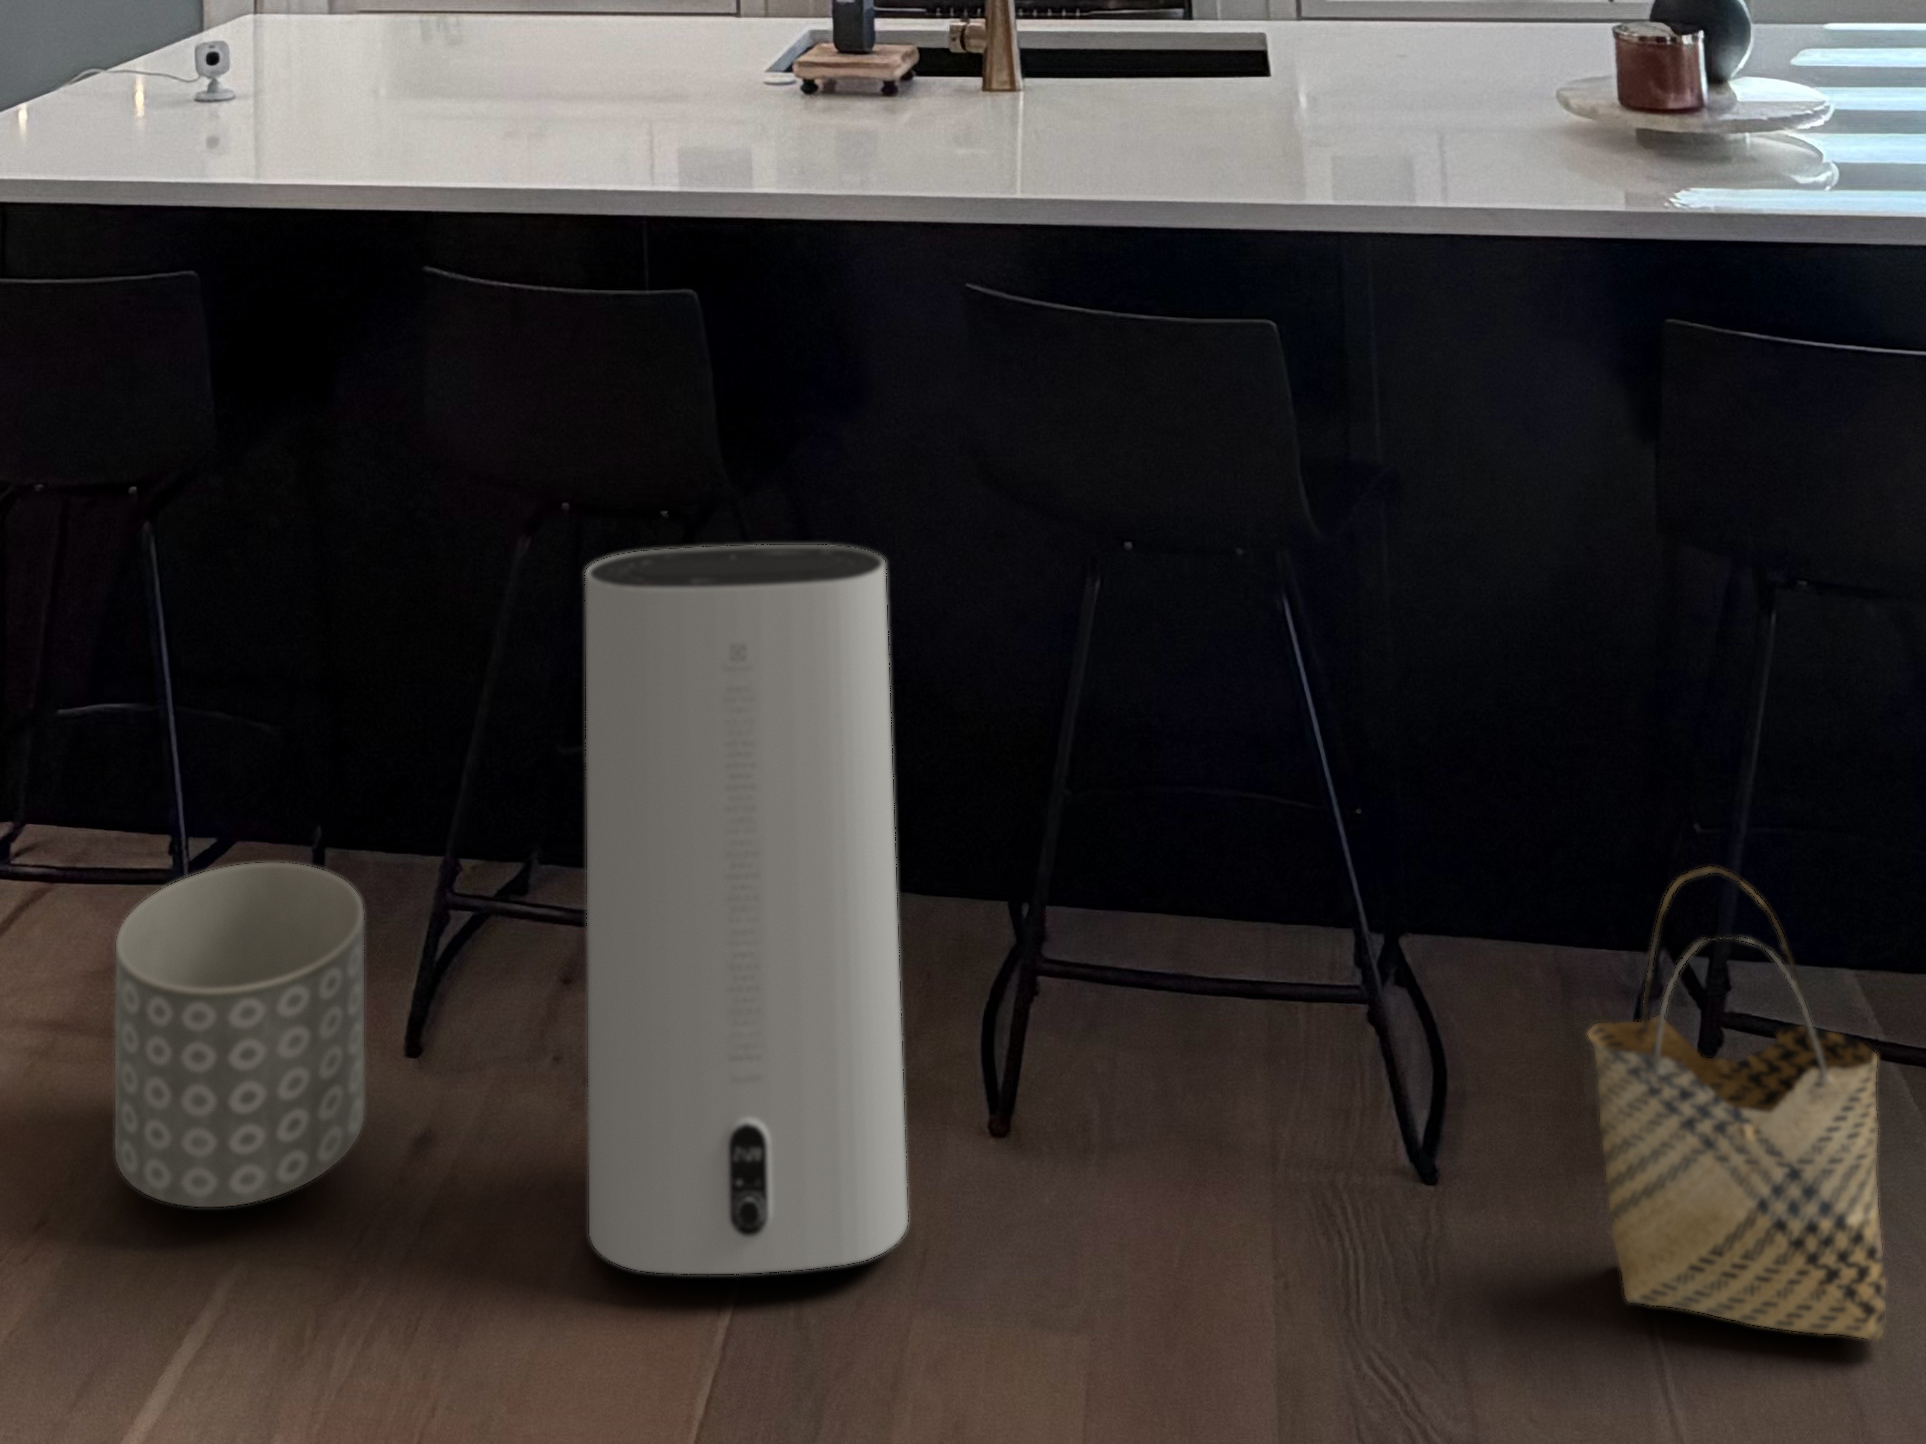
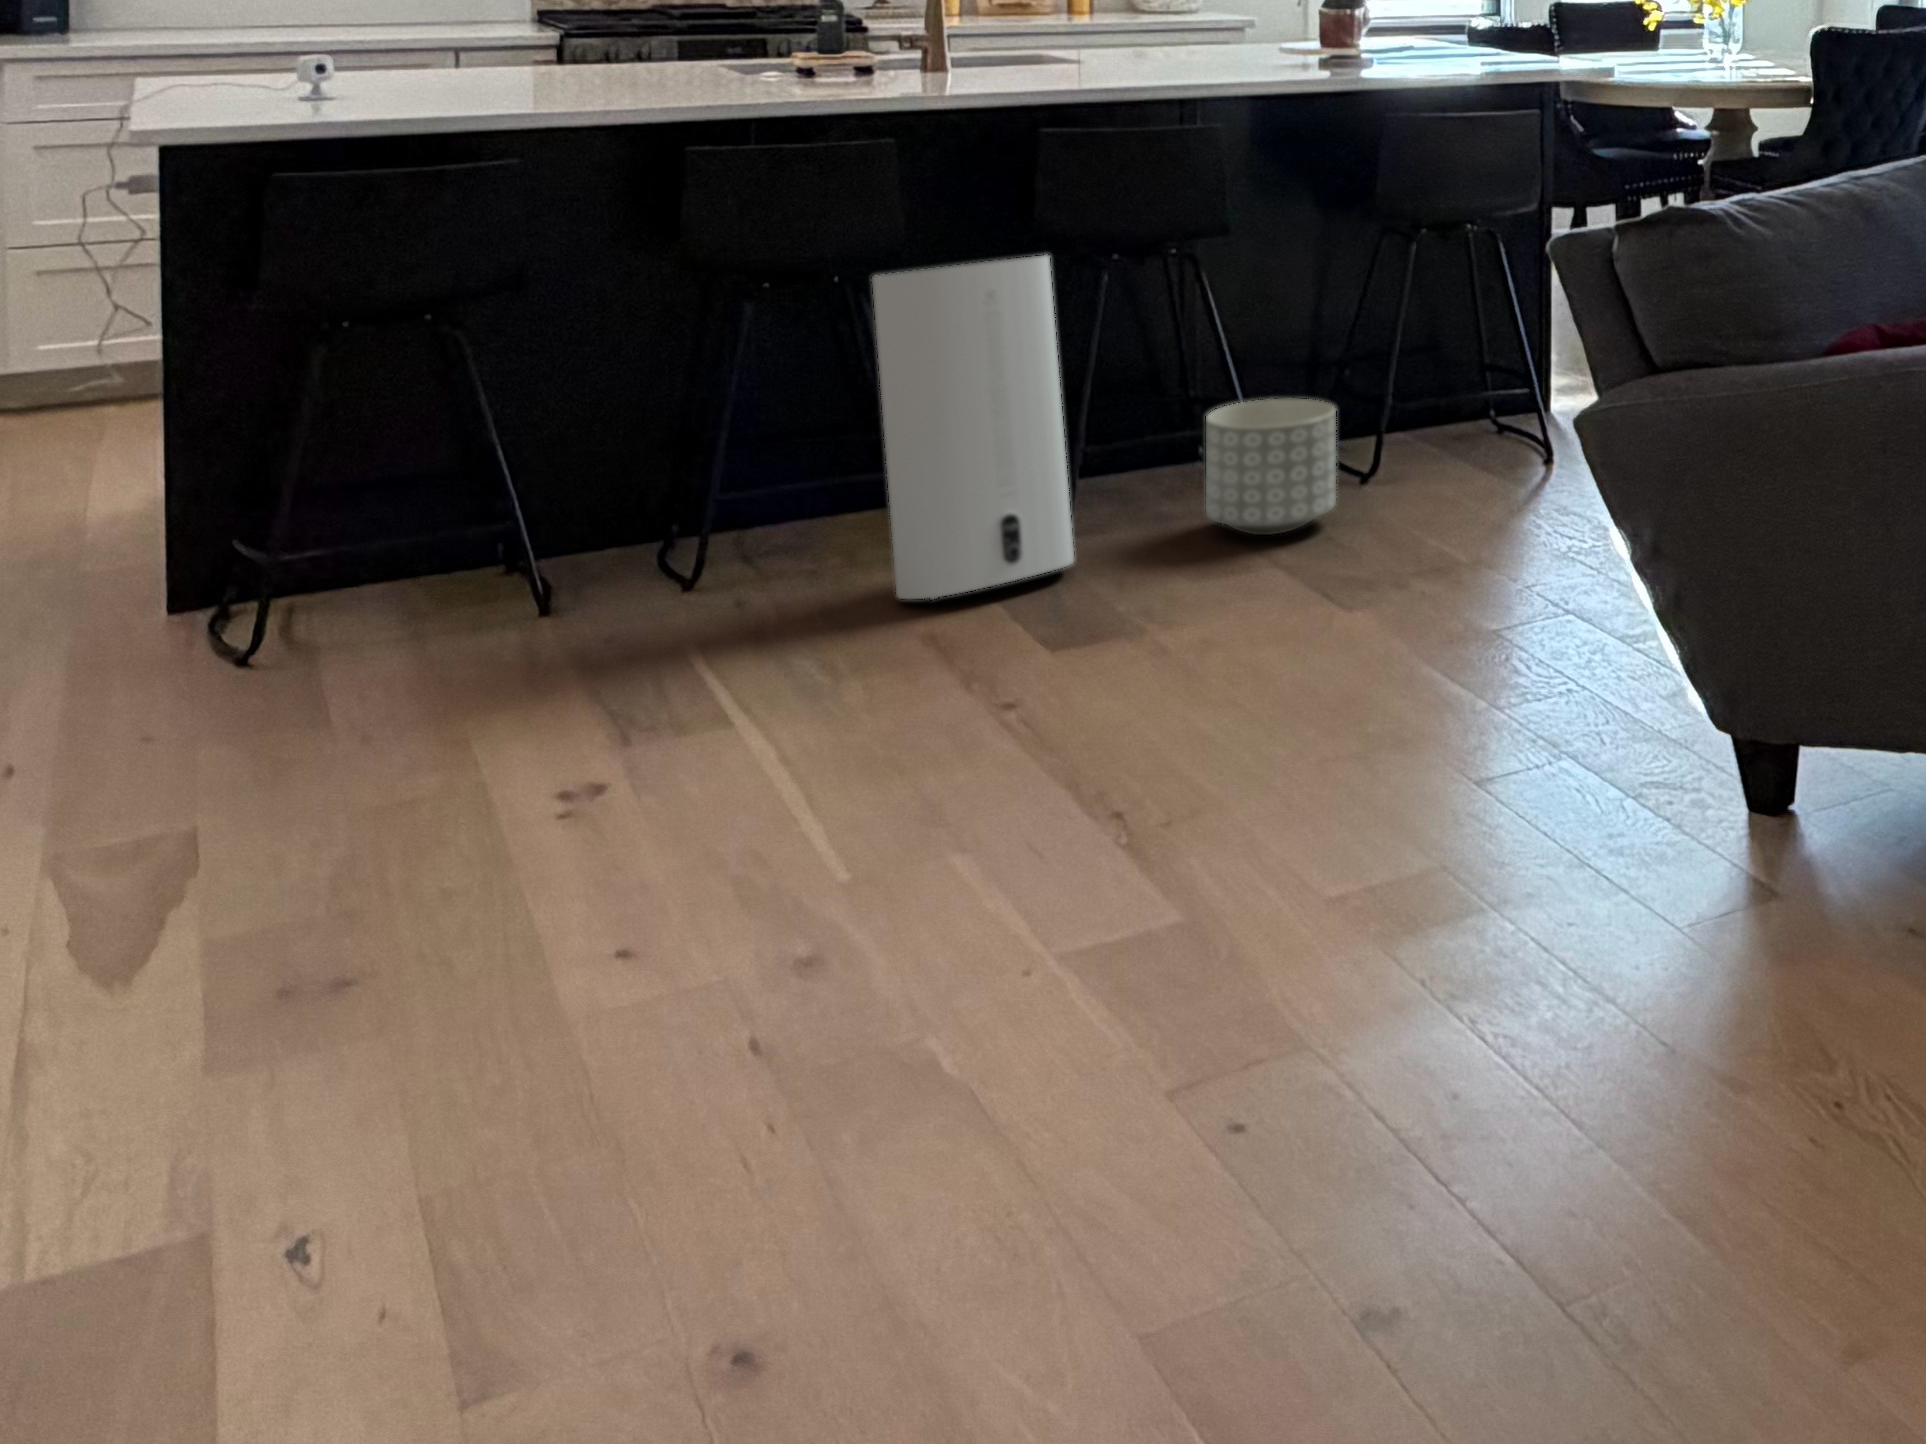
planter: present [115,863,364,1207] -> present [1206,399,1336,535]
woven basket: present [1588,867,1886,1340] -> none [1385,333,1500,502]

